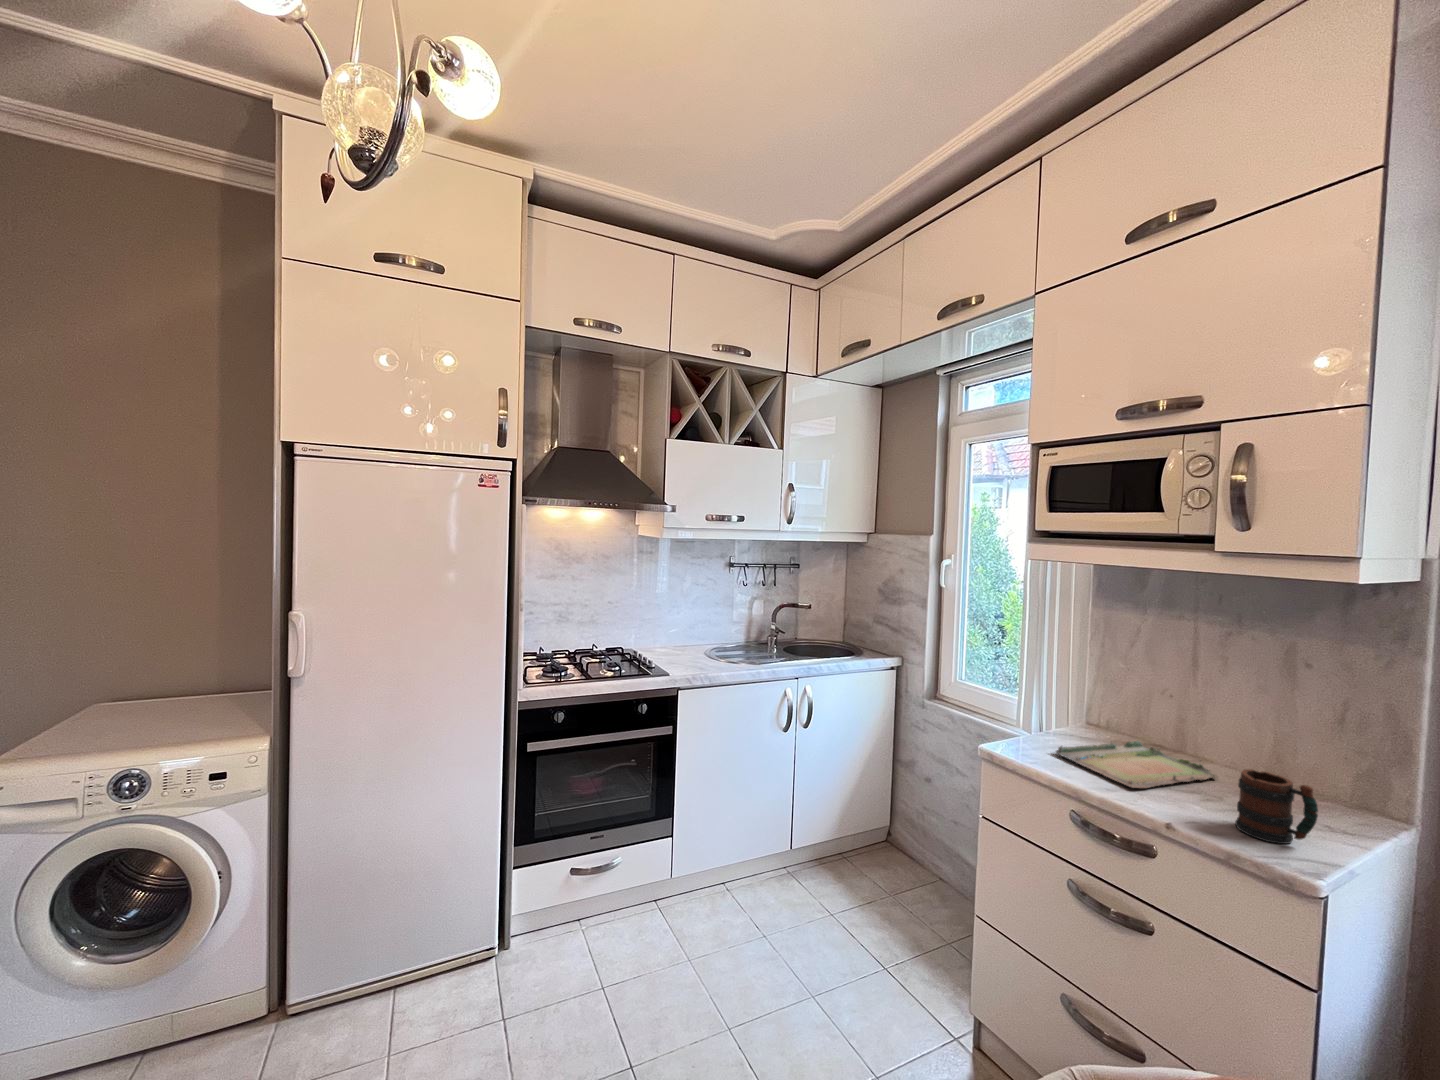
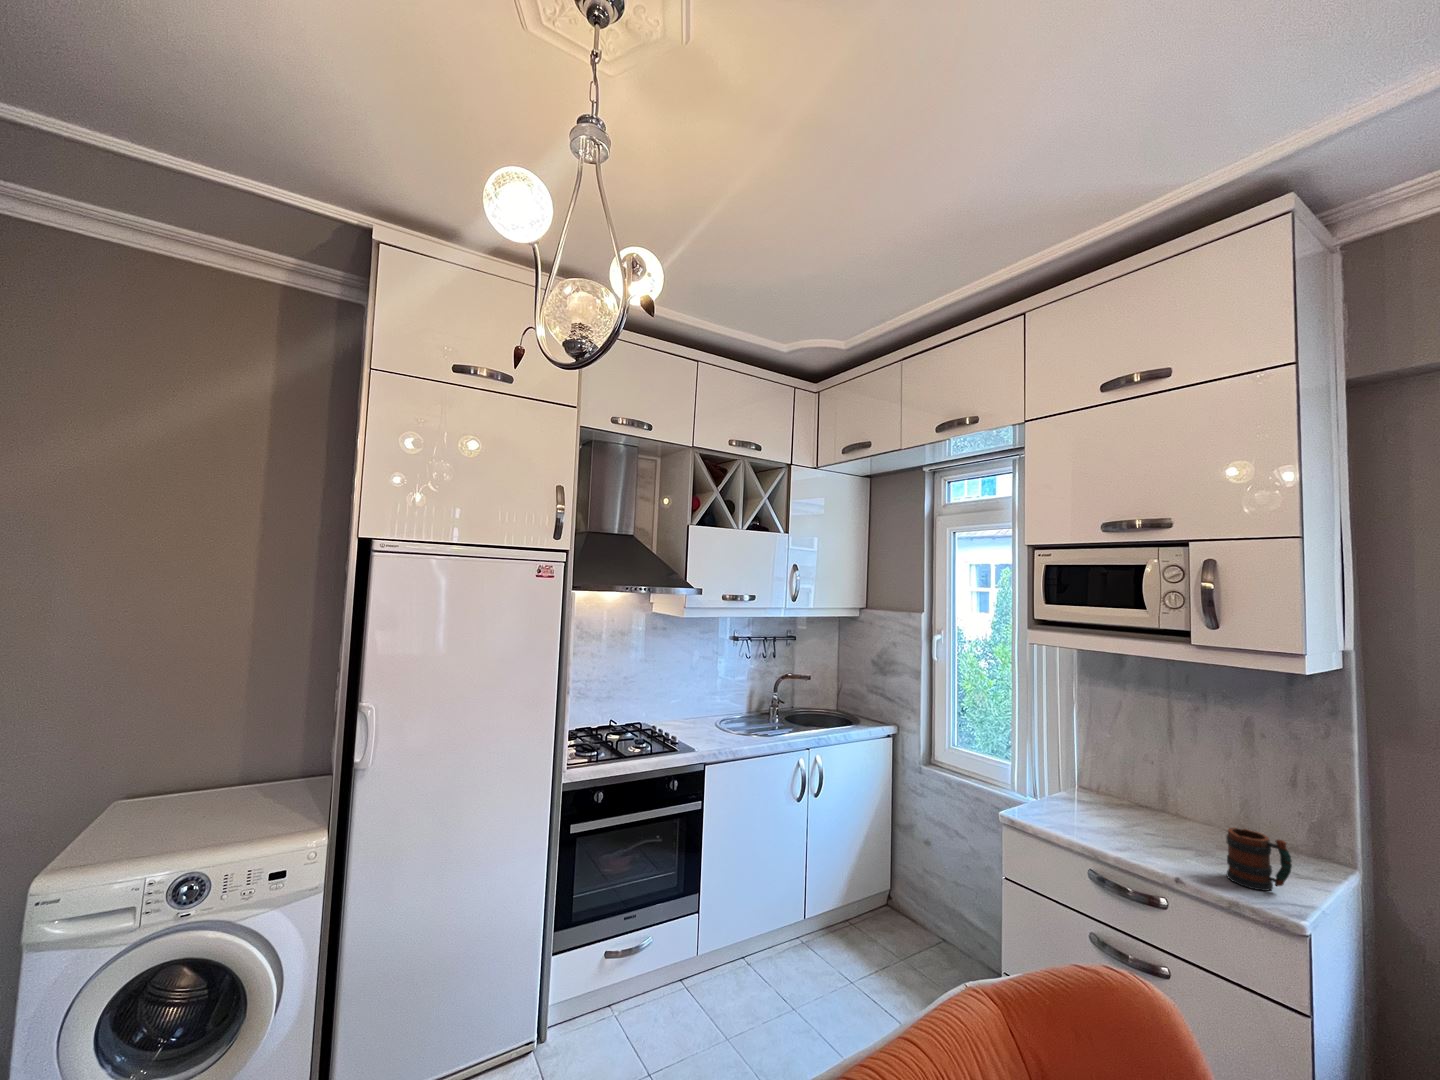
tray: present [1056,741,1218,788] -> none [1064,803,1201,848]

